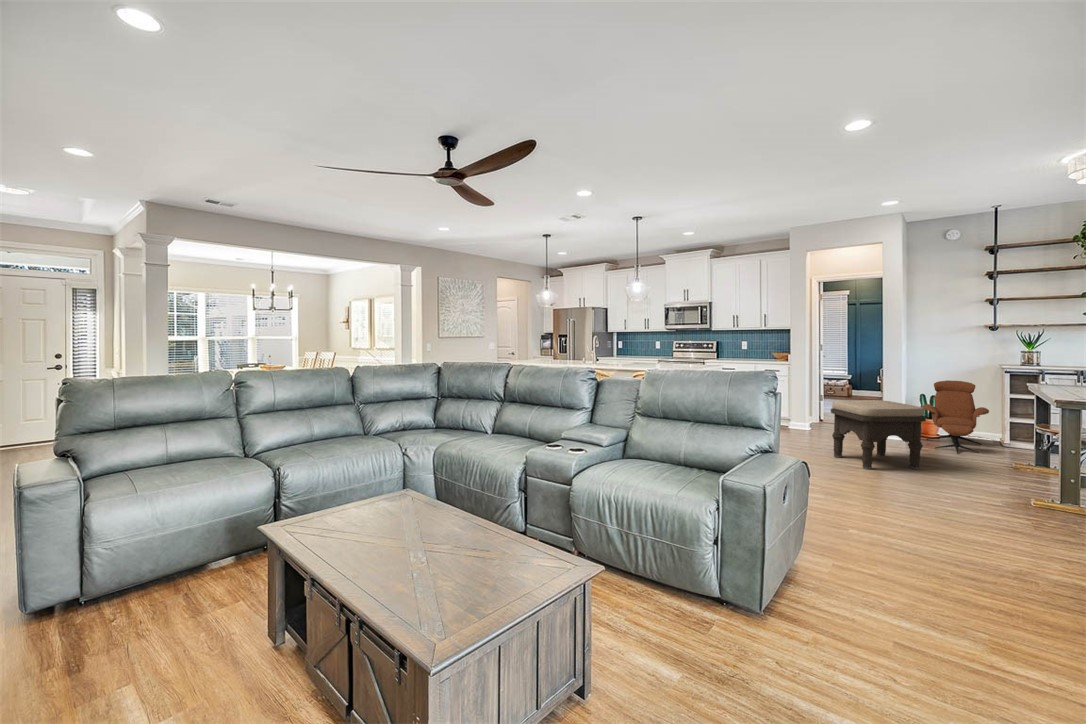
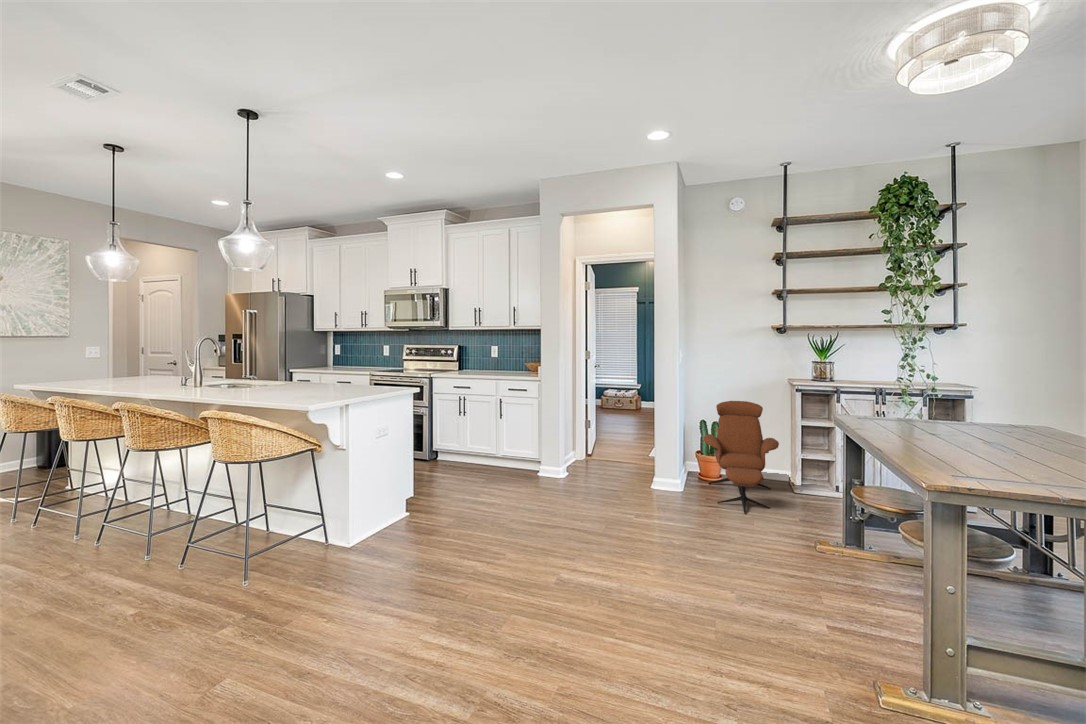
ottoman: present [831,400,926,469] -> none [570,442,703,576]

